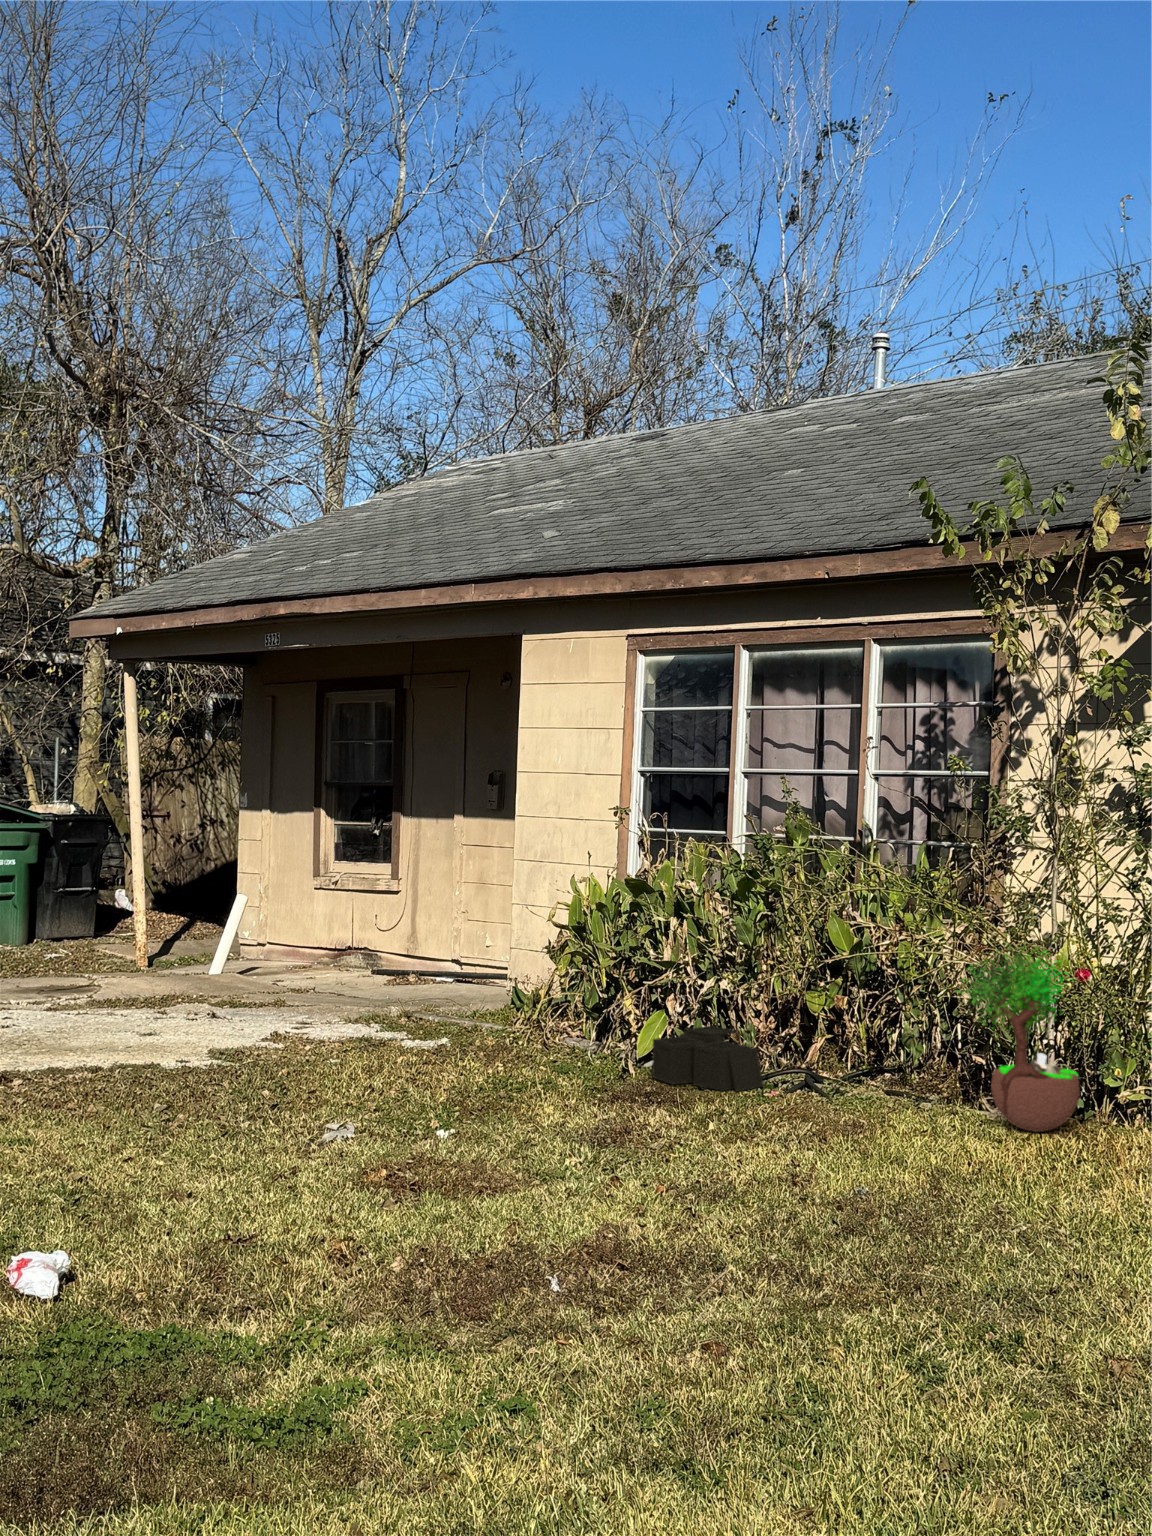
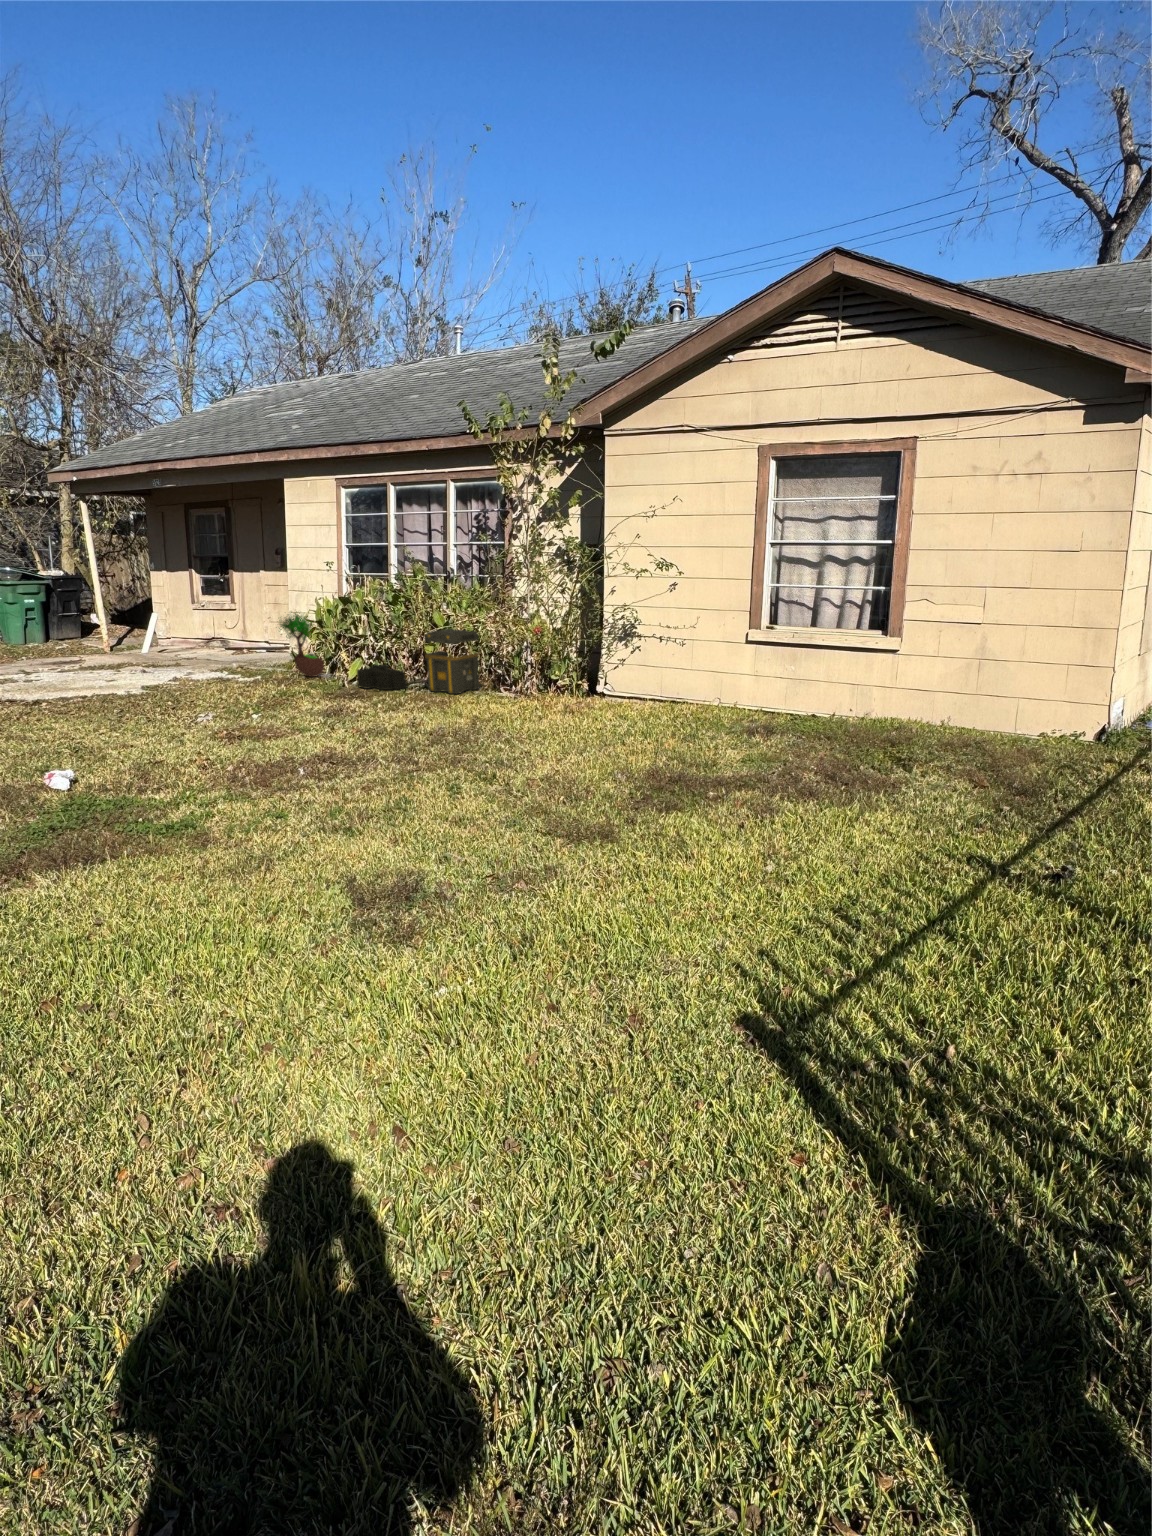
potted tree: present [961,947,1080,1132] -> present [279,613,324,677]
toolbox: none [811,959,942,1113] -> present [425,629,481,694]

